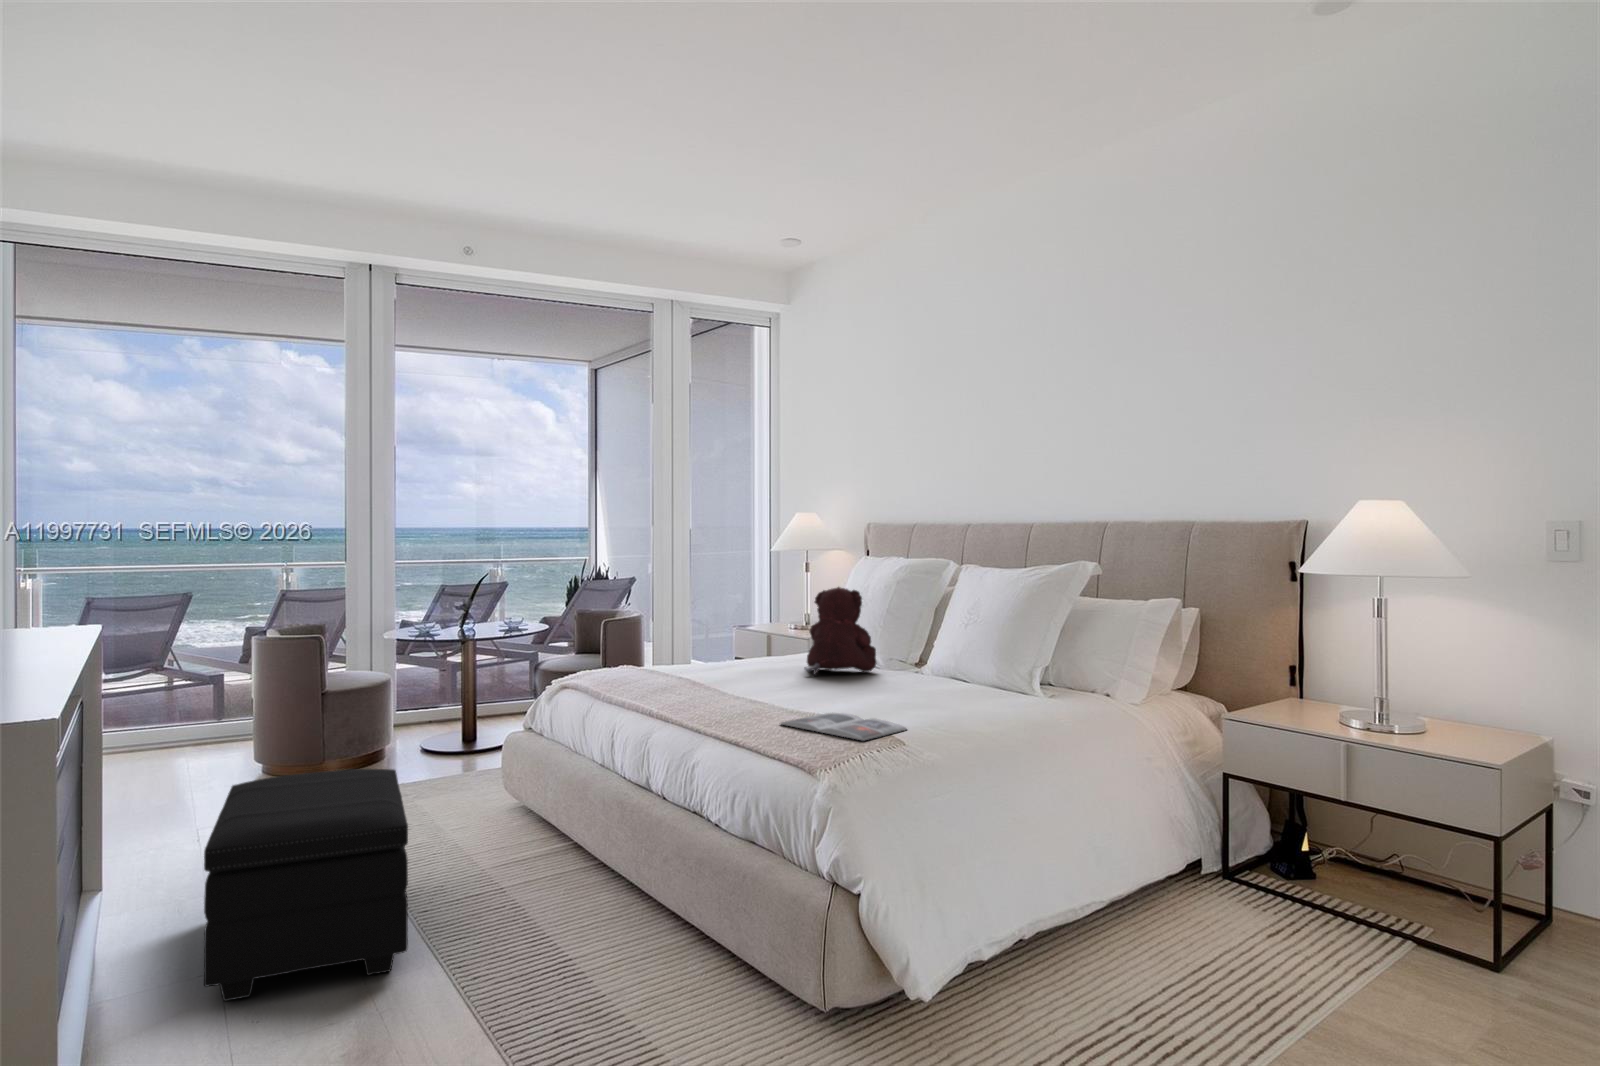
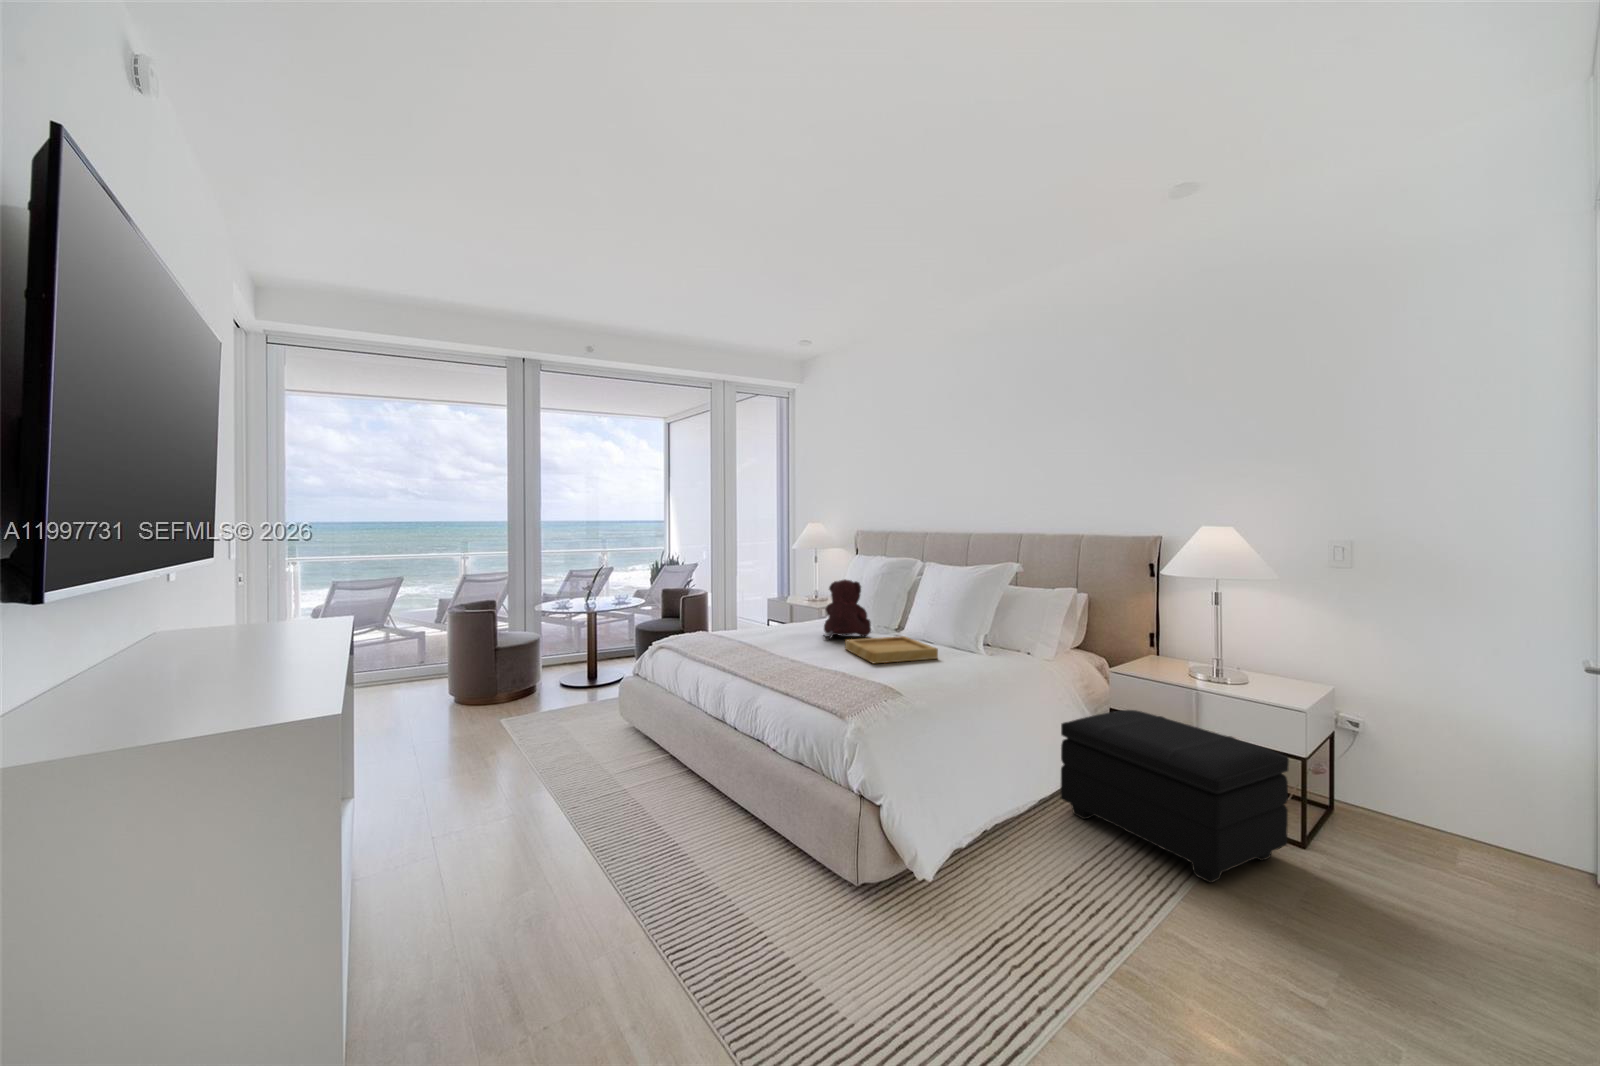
tray: none [834,670,968,704] -> present [845,636,938,663]
magazine: present [781,713,907,741] -> none [815,671,903,694]
footstool: present [204,769,408,1001] -> present [1060,710,1289,883]

